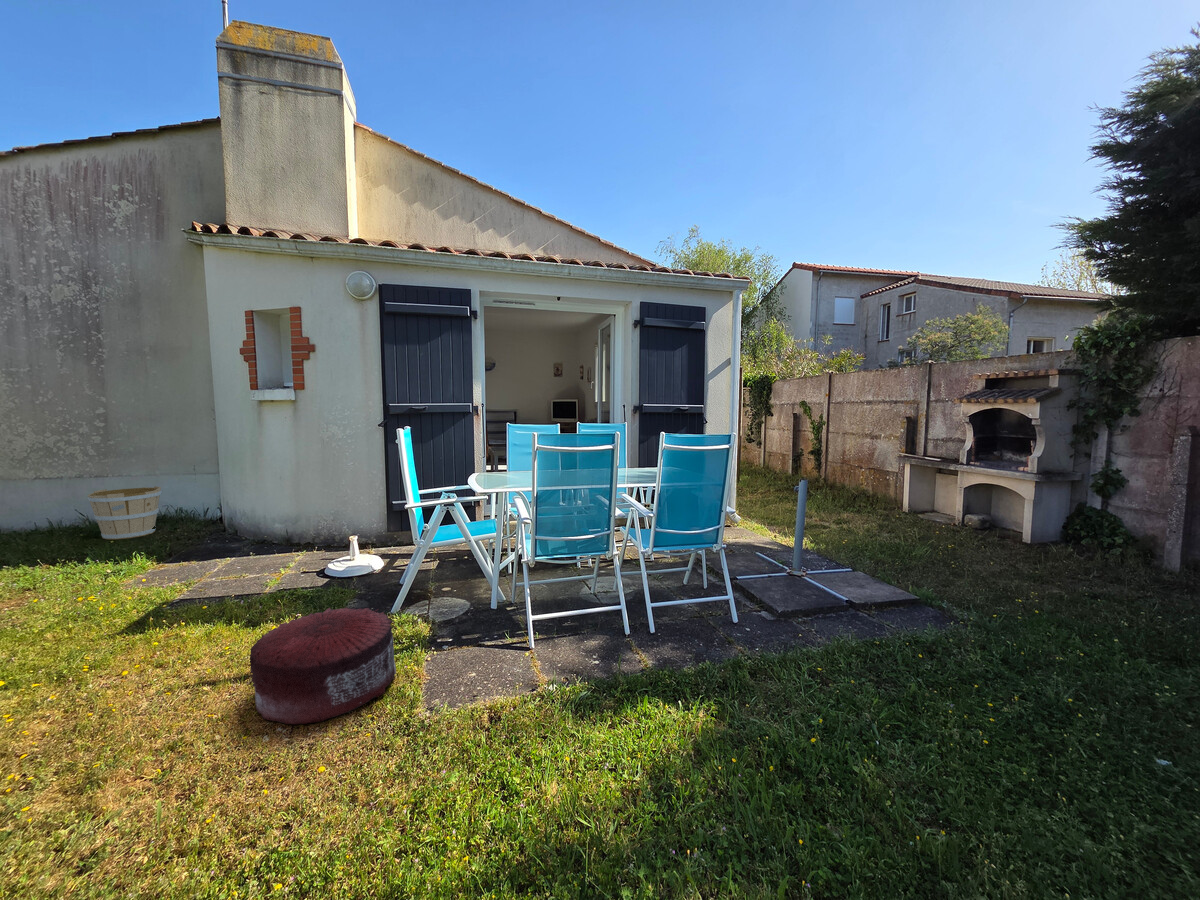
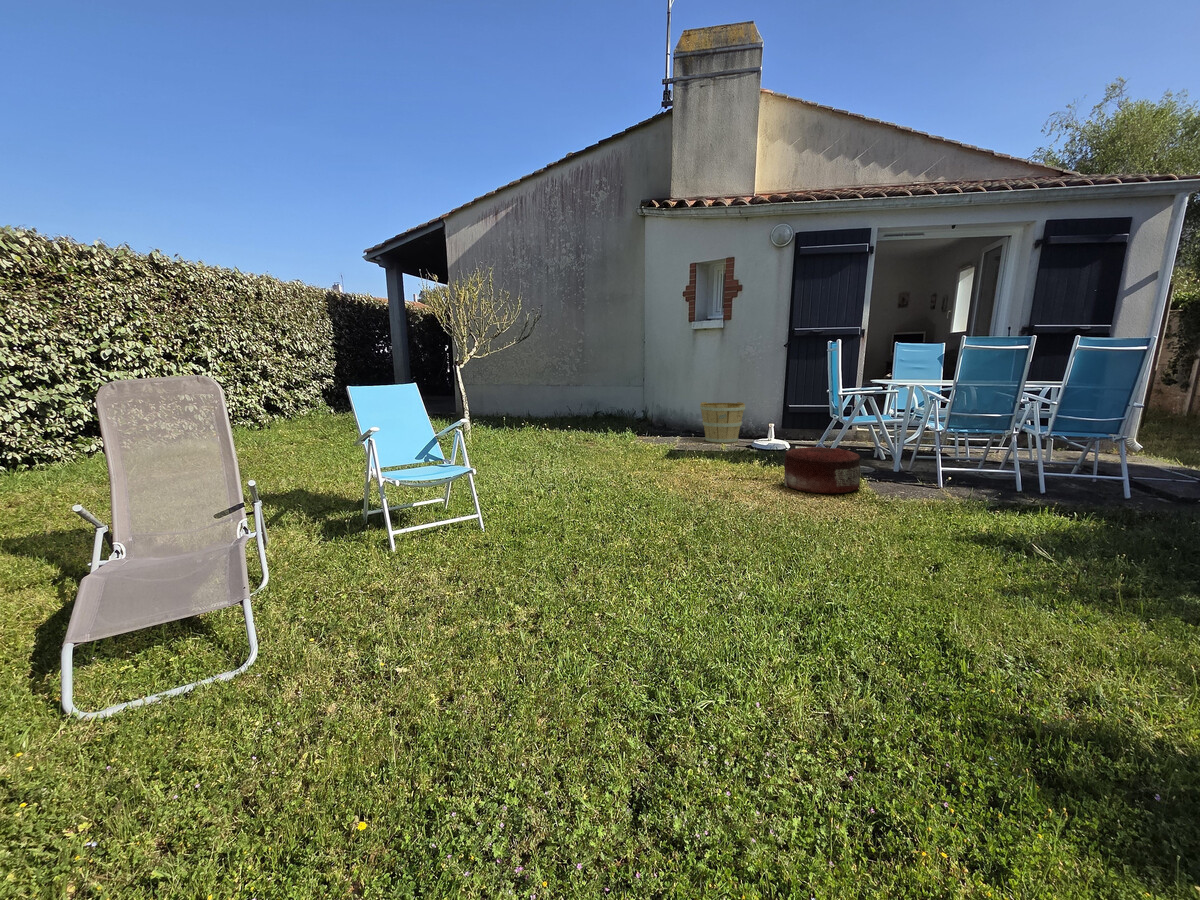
wooden bucket: present [87,486,162,540] -> present [700,402,745,443]

